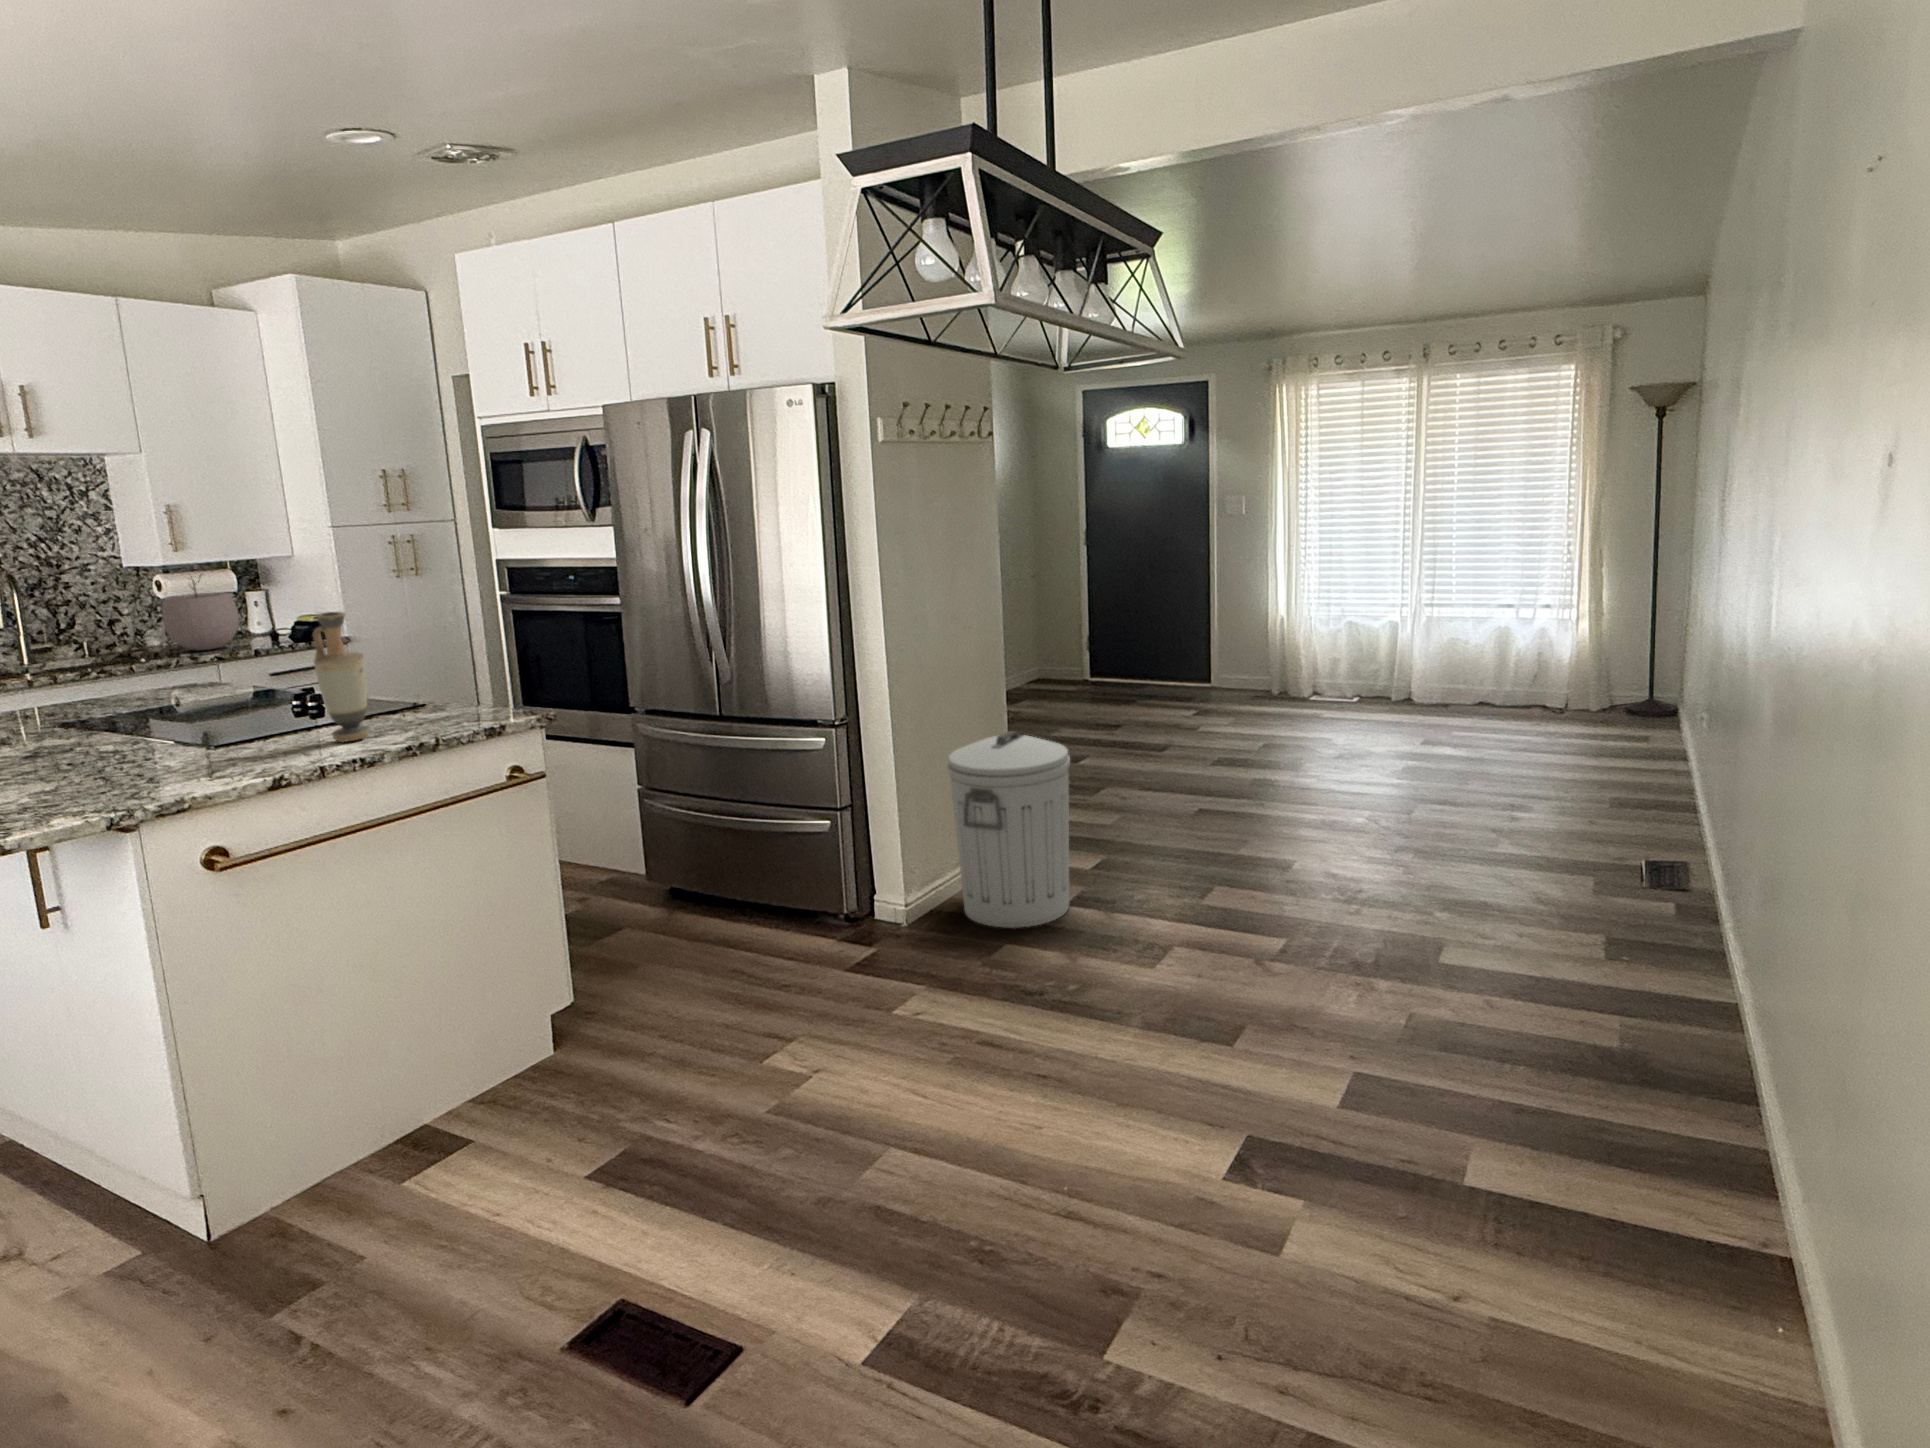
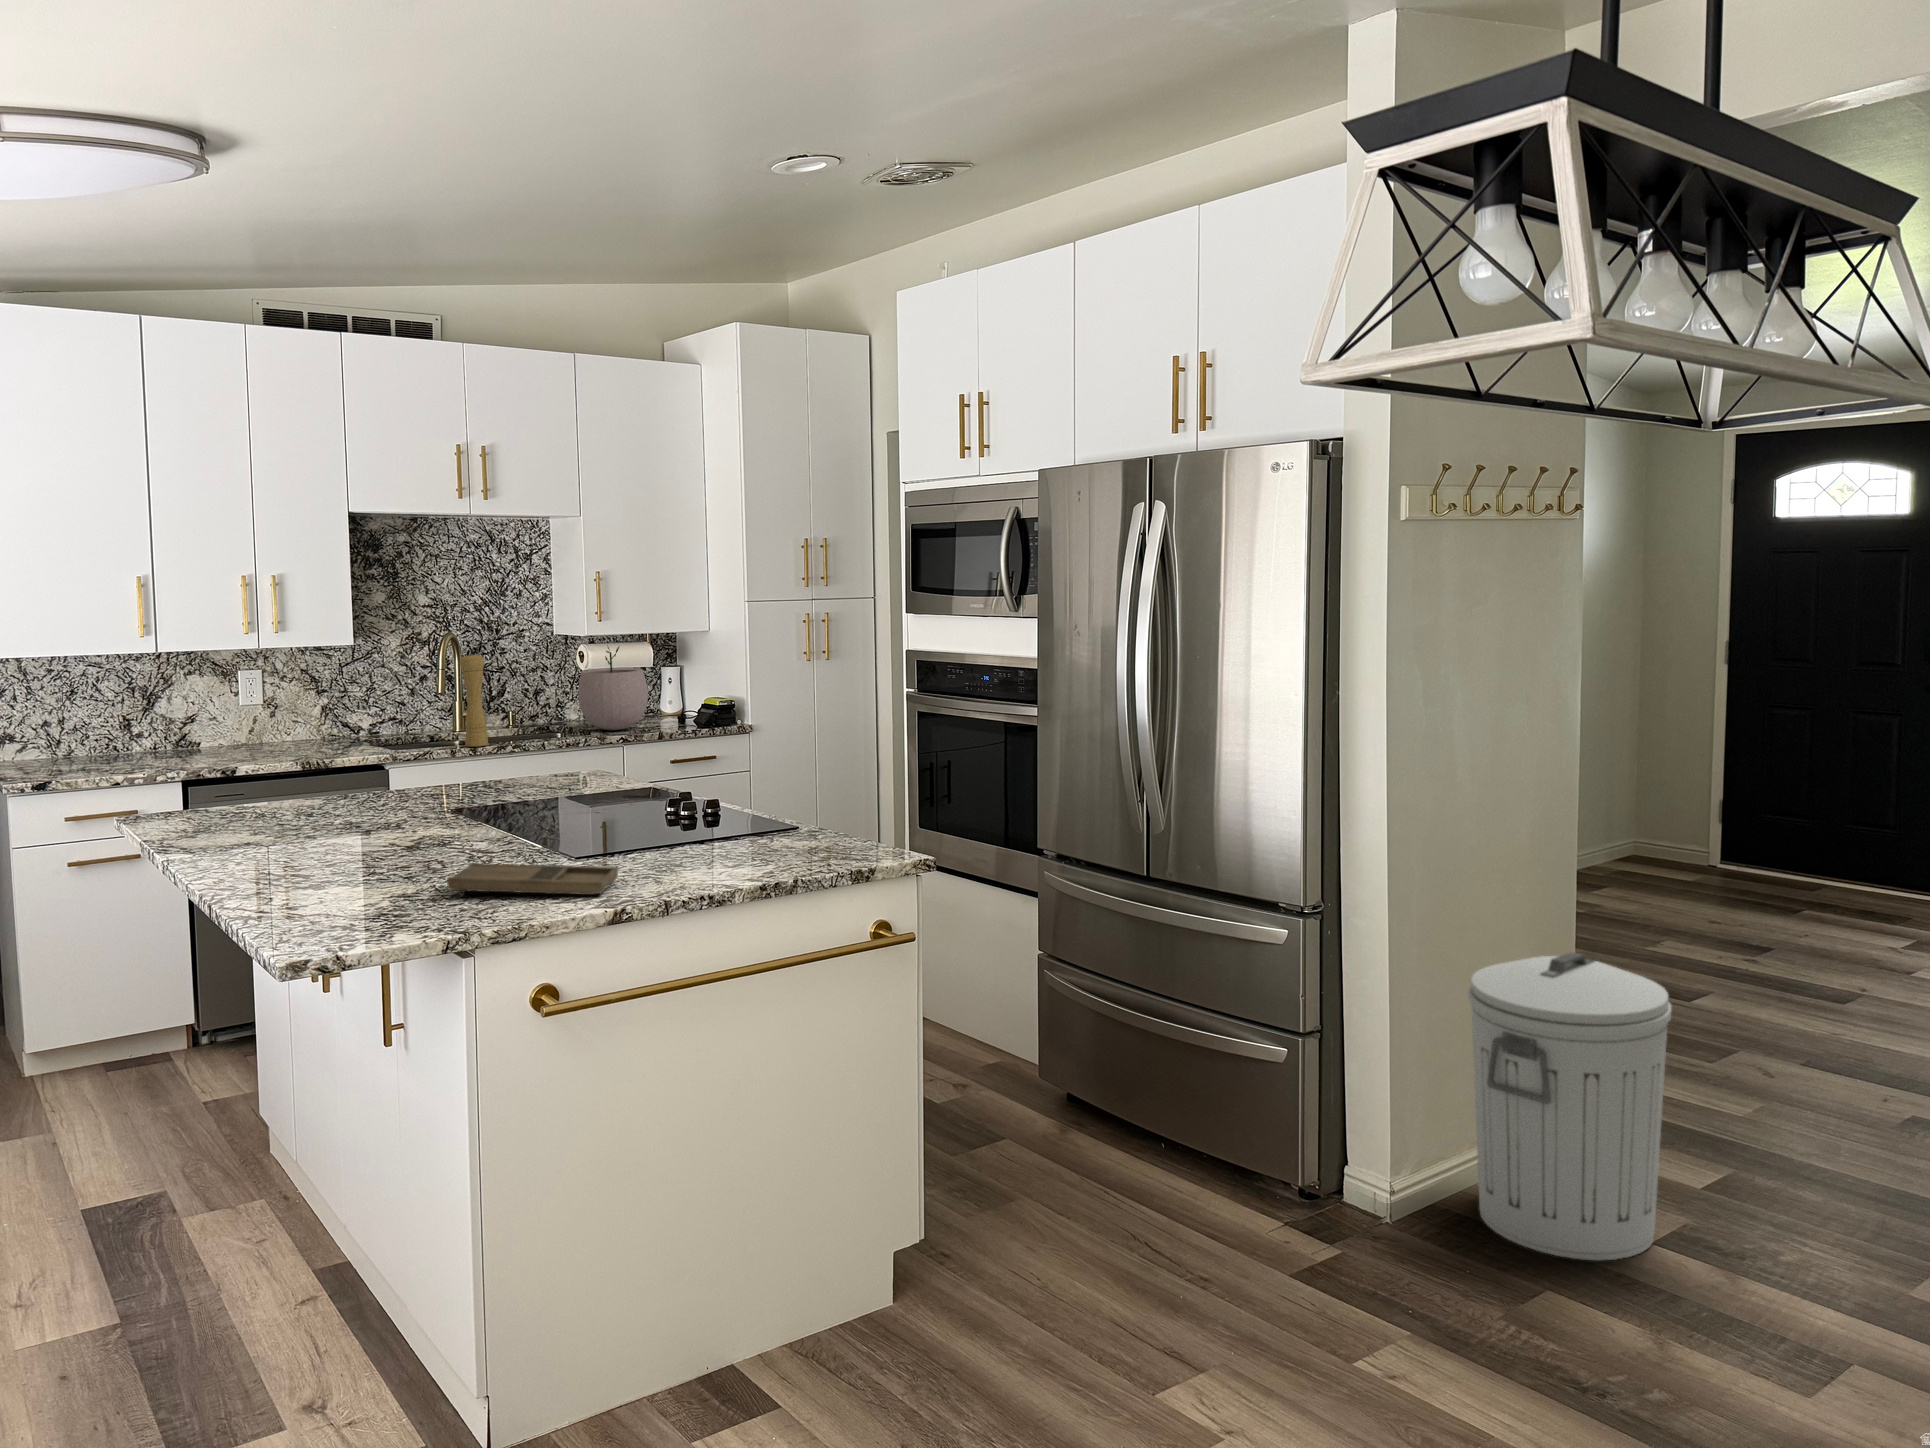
pepper mill: none [24,587,69,676] -> present [460,654,488,747]
vase: present [313,612,370,742] -> none [674,717,727,873]
tray: none [95,744,270,785] -> present [447,863,618,896]

